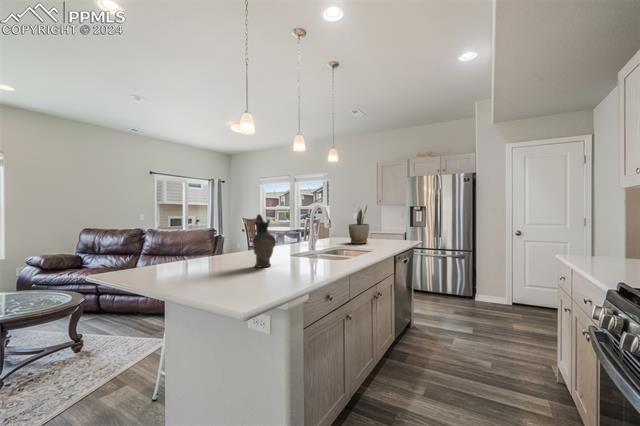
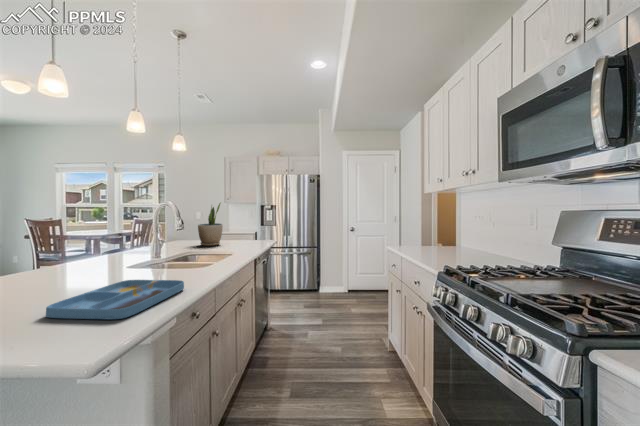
ceramic pitcher: present [253,214,276,267] -> none [72,212,112,288]
tray: none [234,265,319,289] -> present [46,280,184,320]

